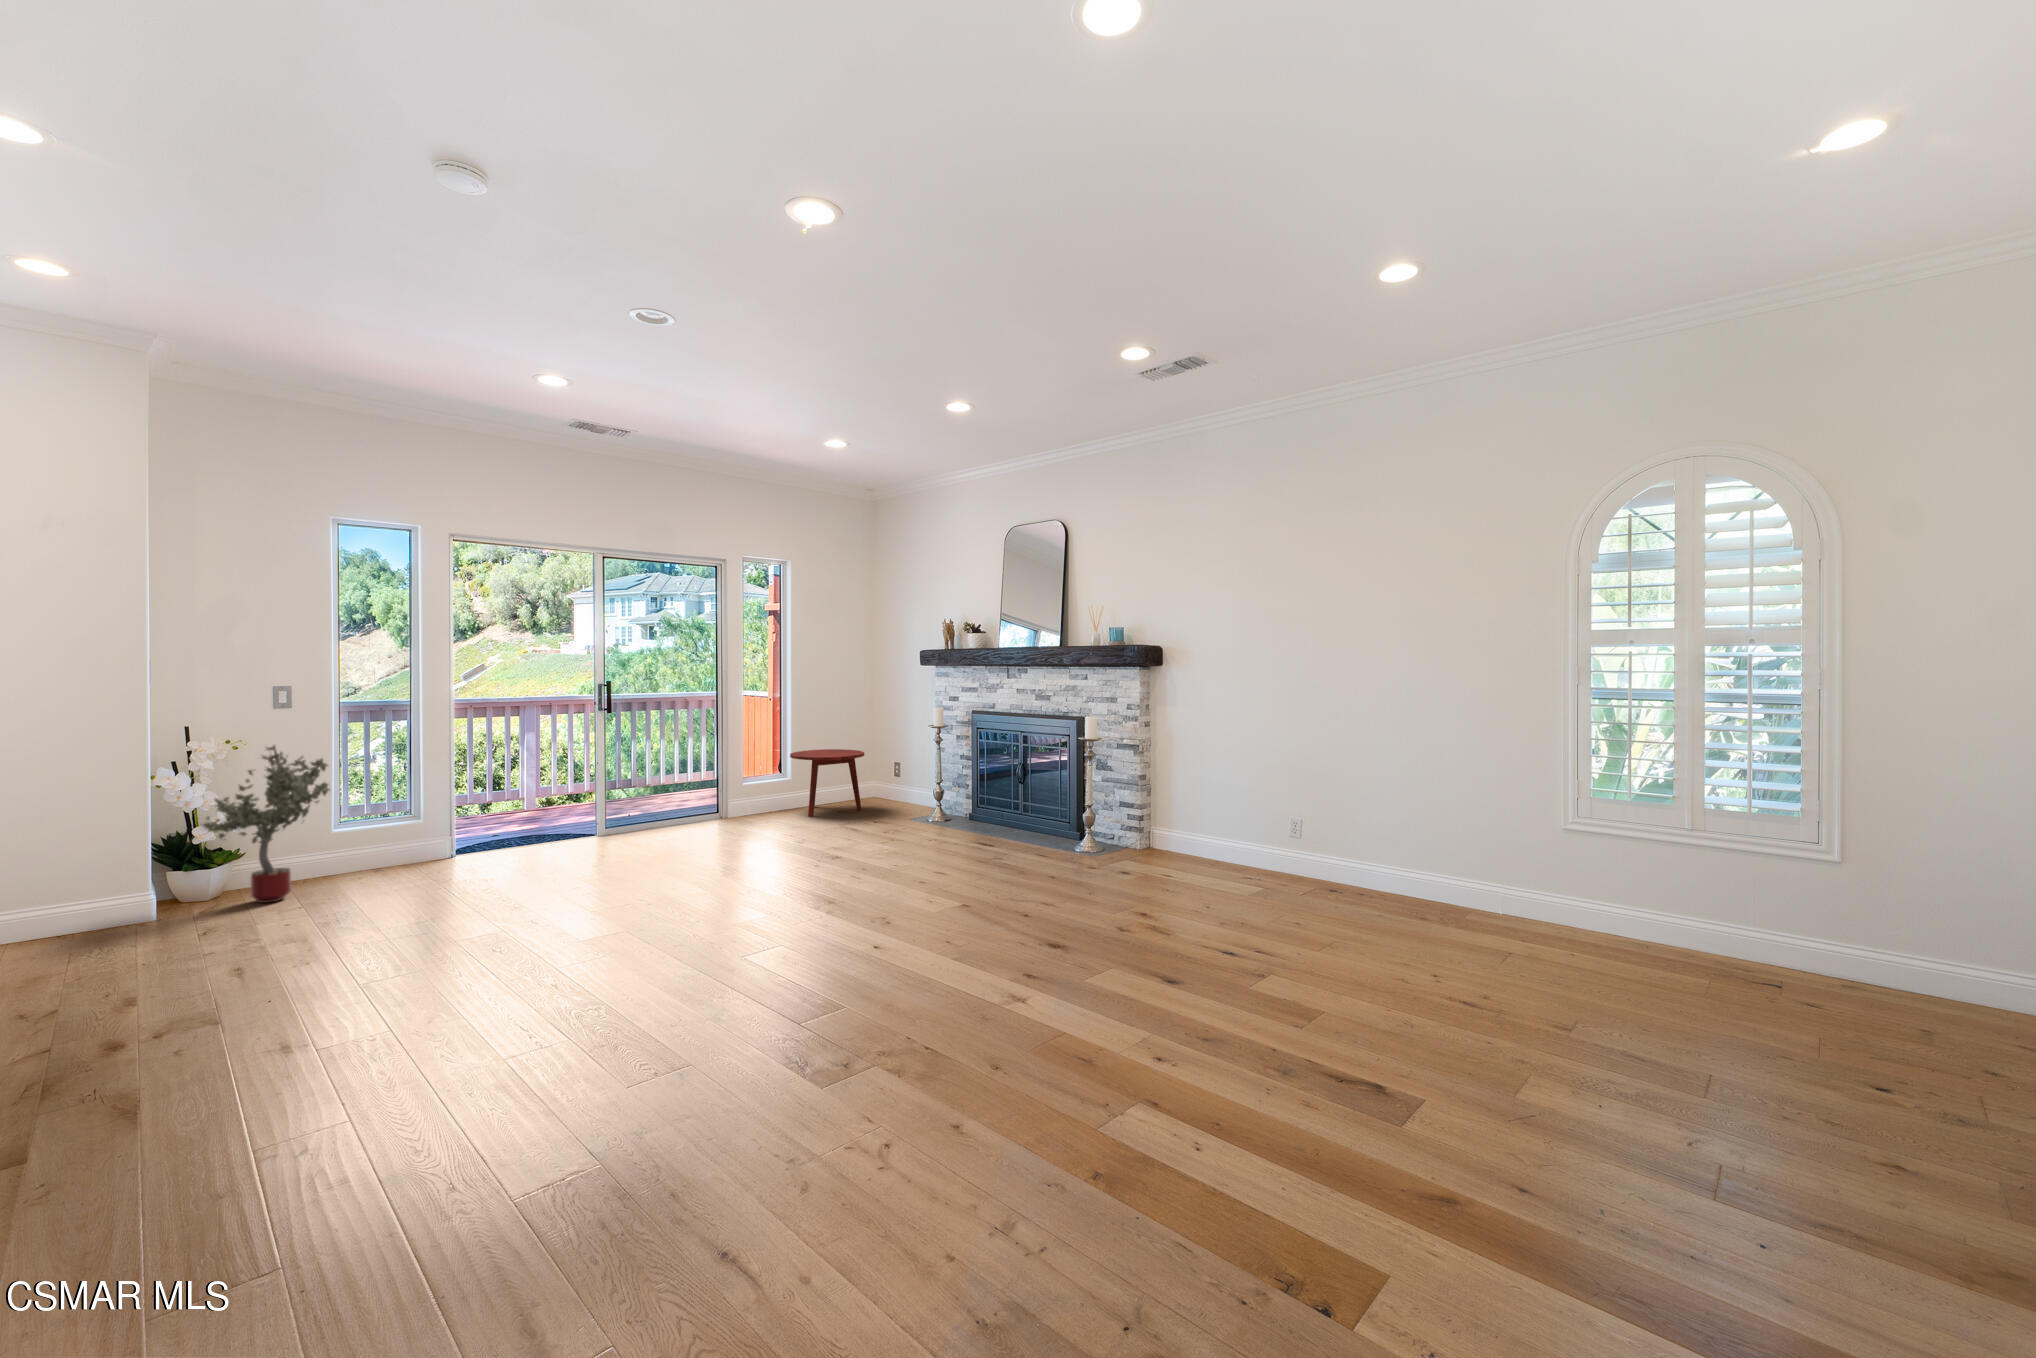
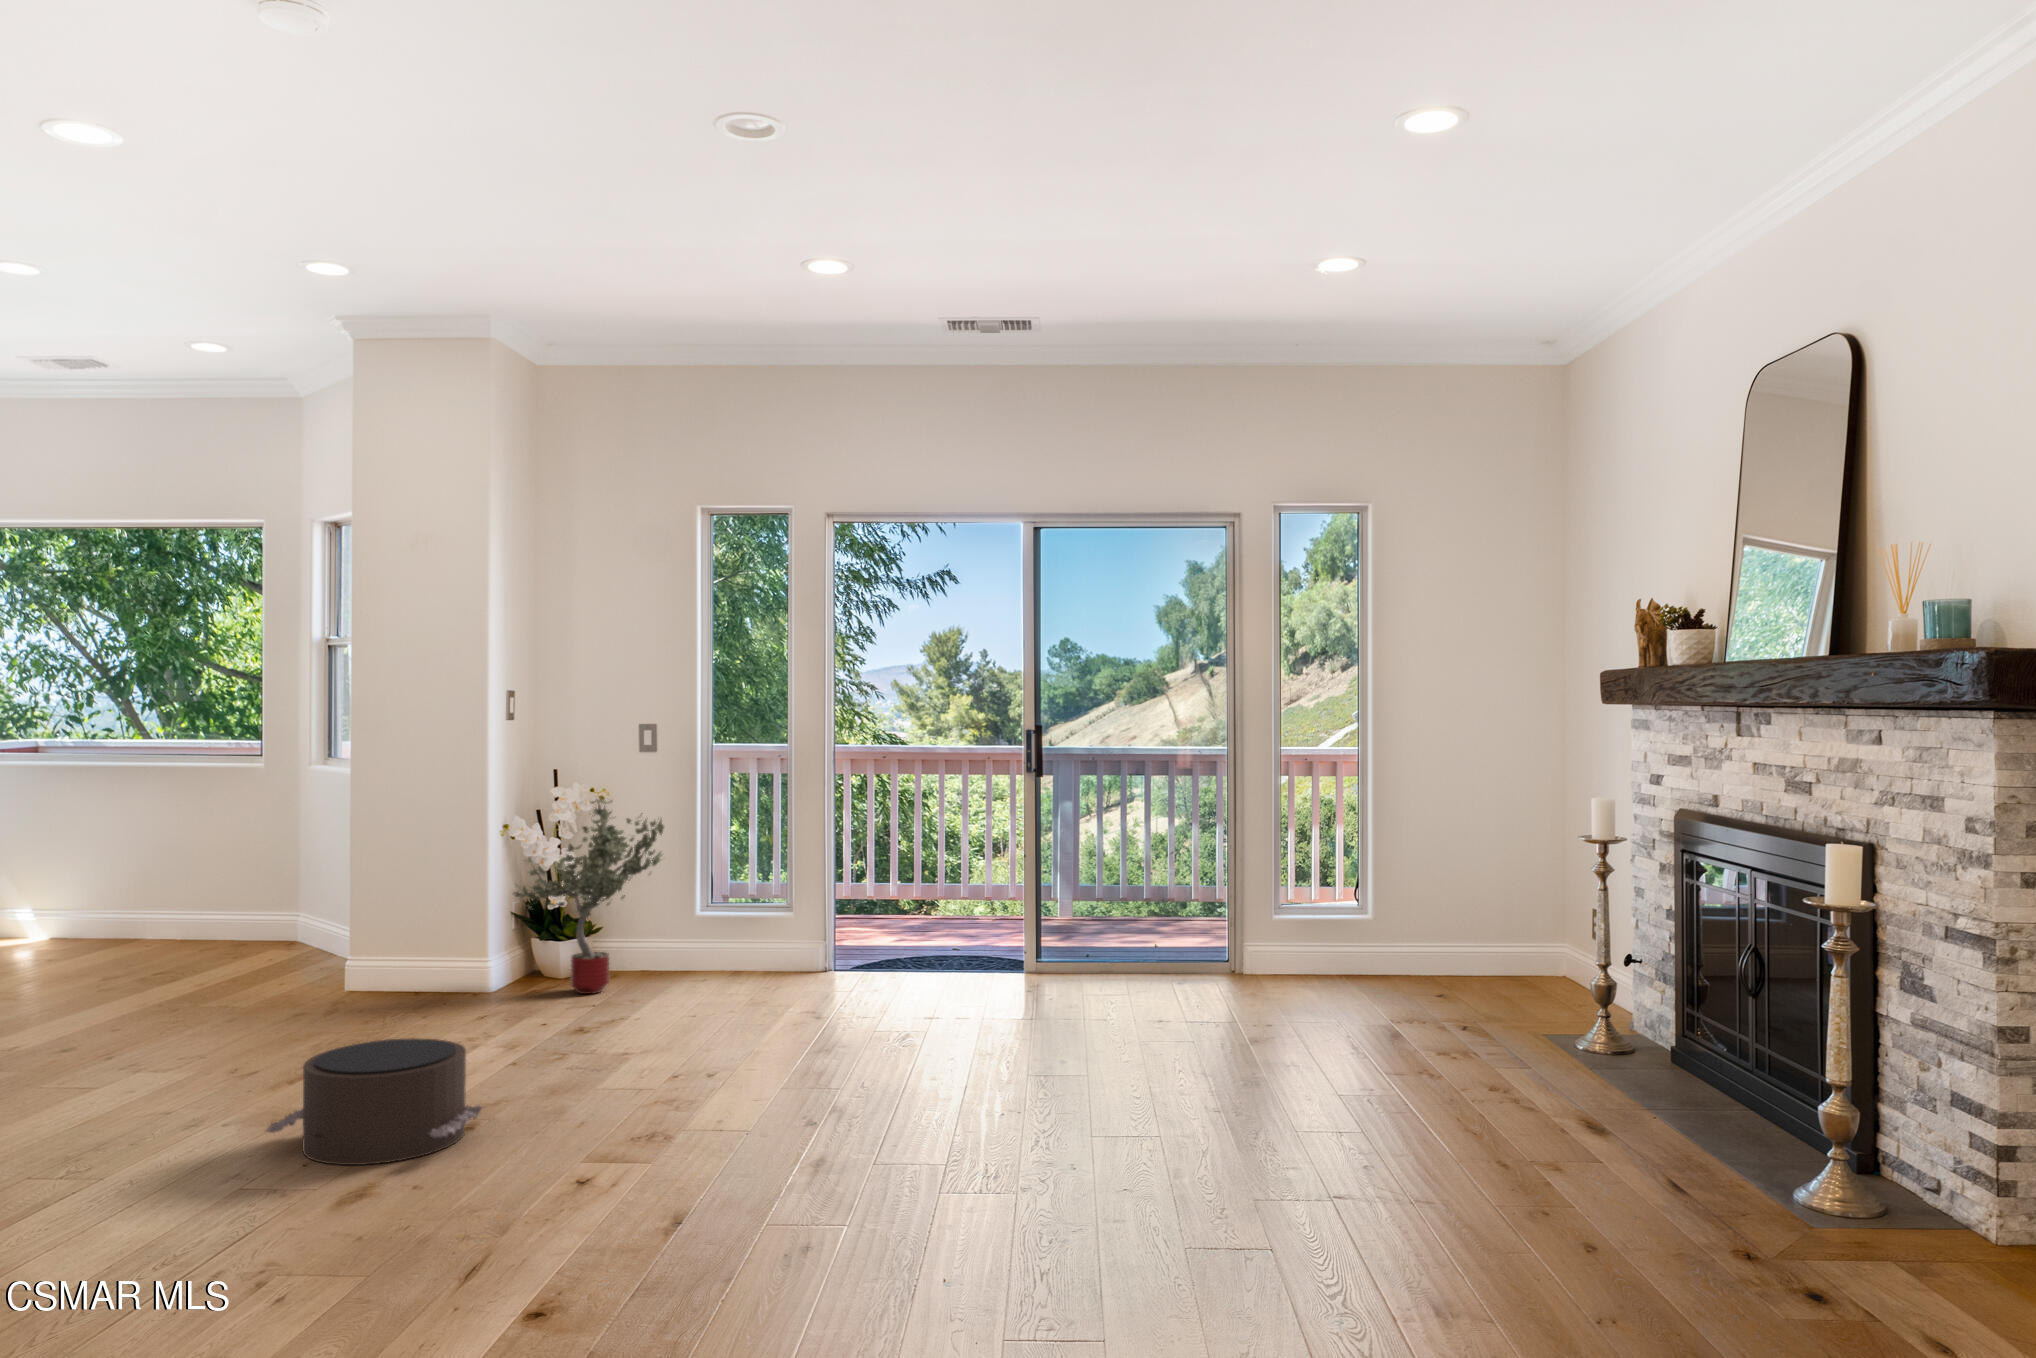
side table: present [790,749,865,817] -> none [1346,866,1495,998]
pouf: none [258,921,443,1026] -> present [266,1038,482,1165]

